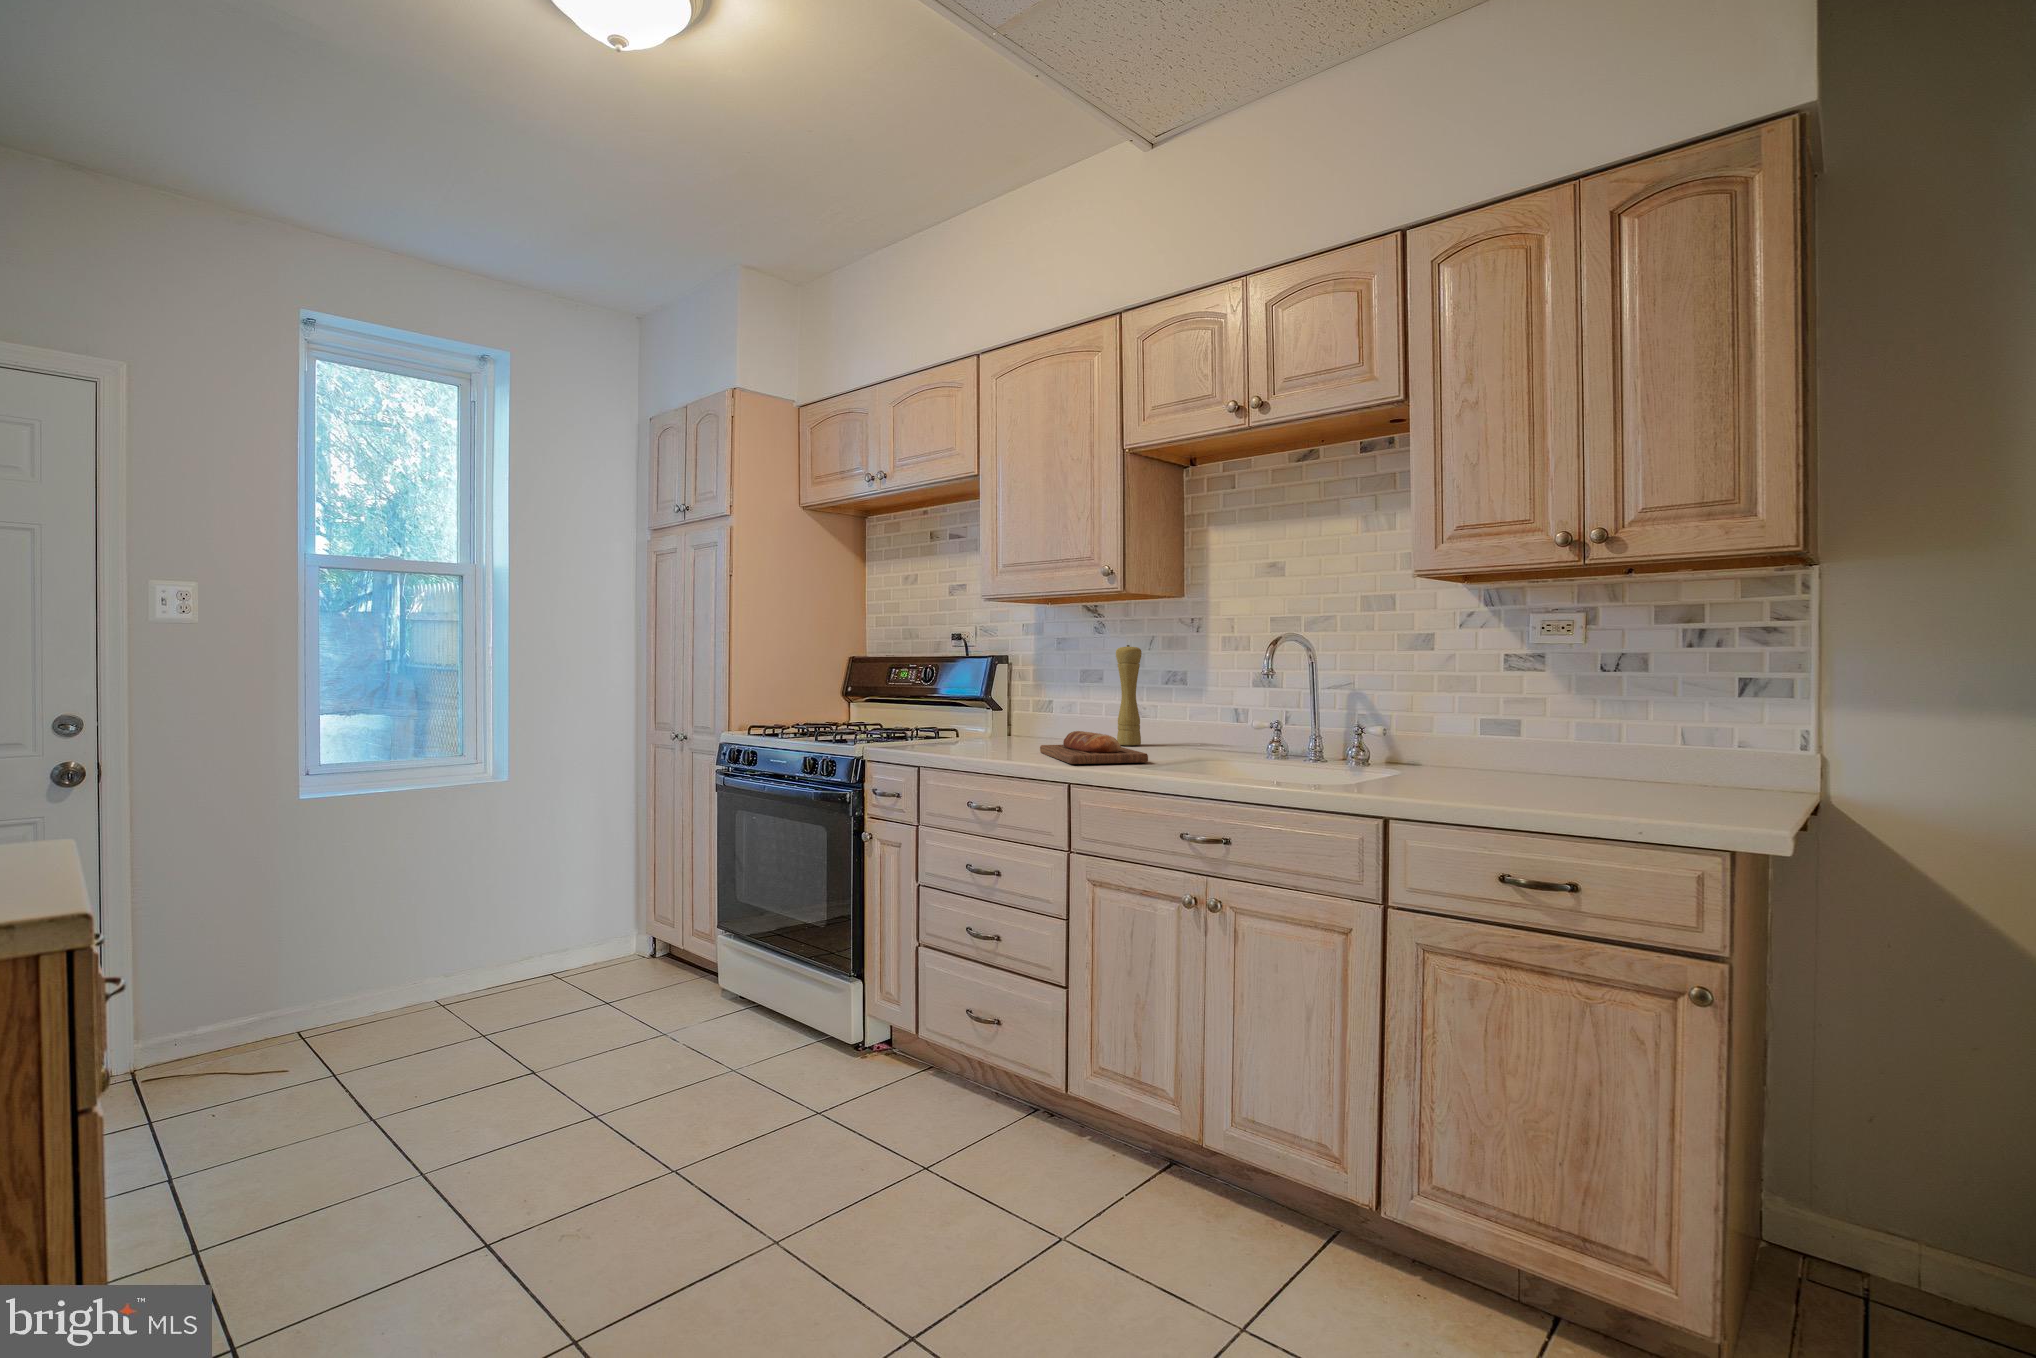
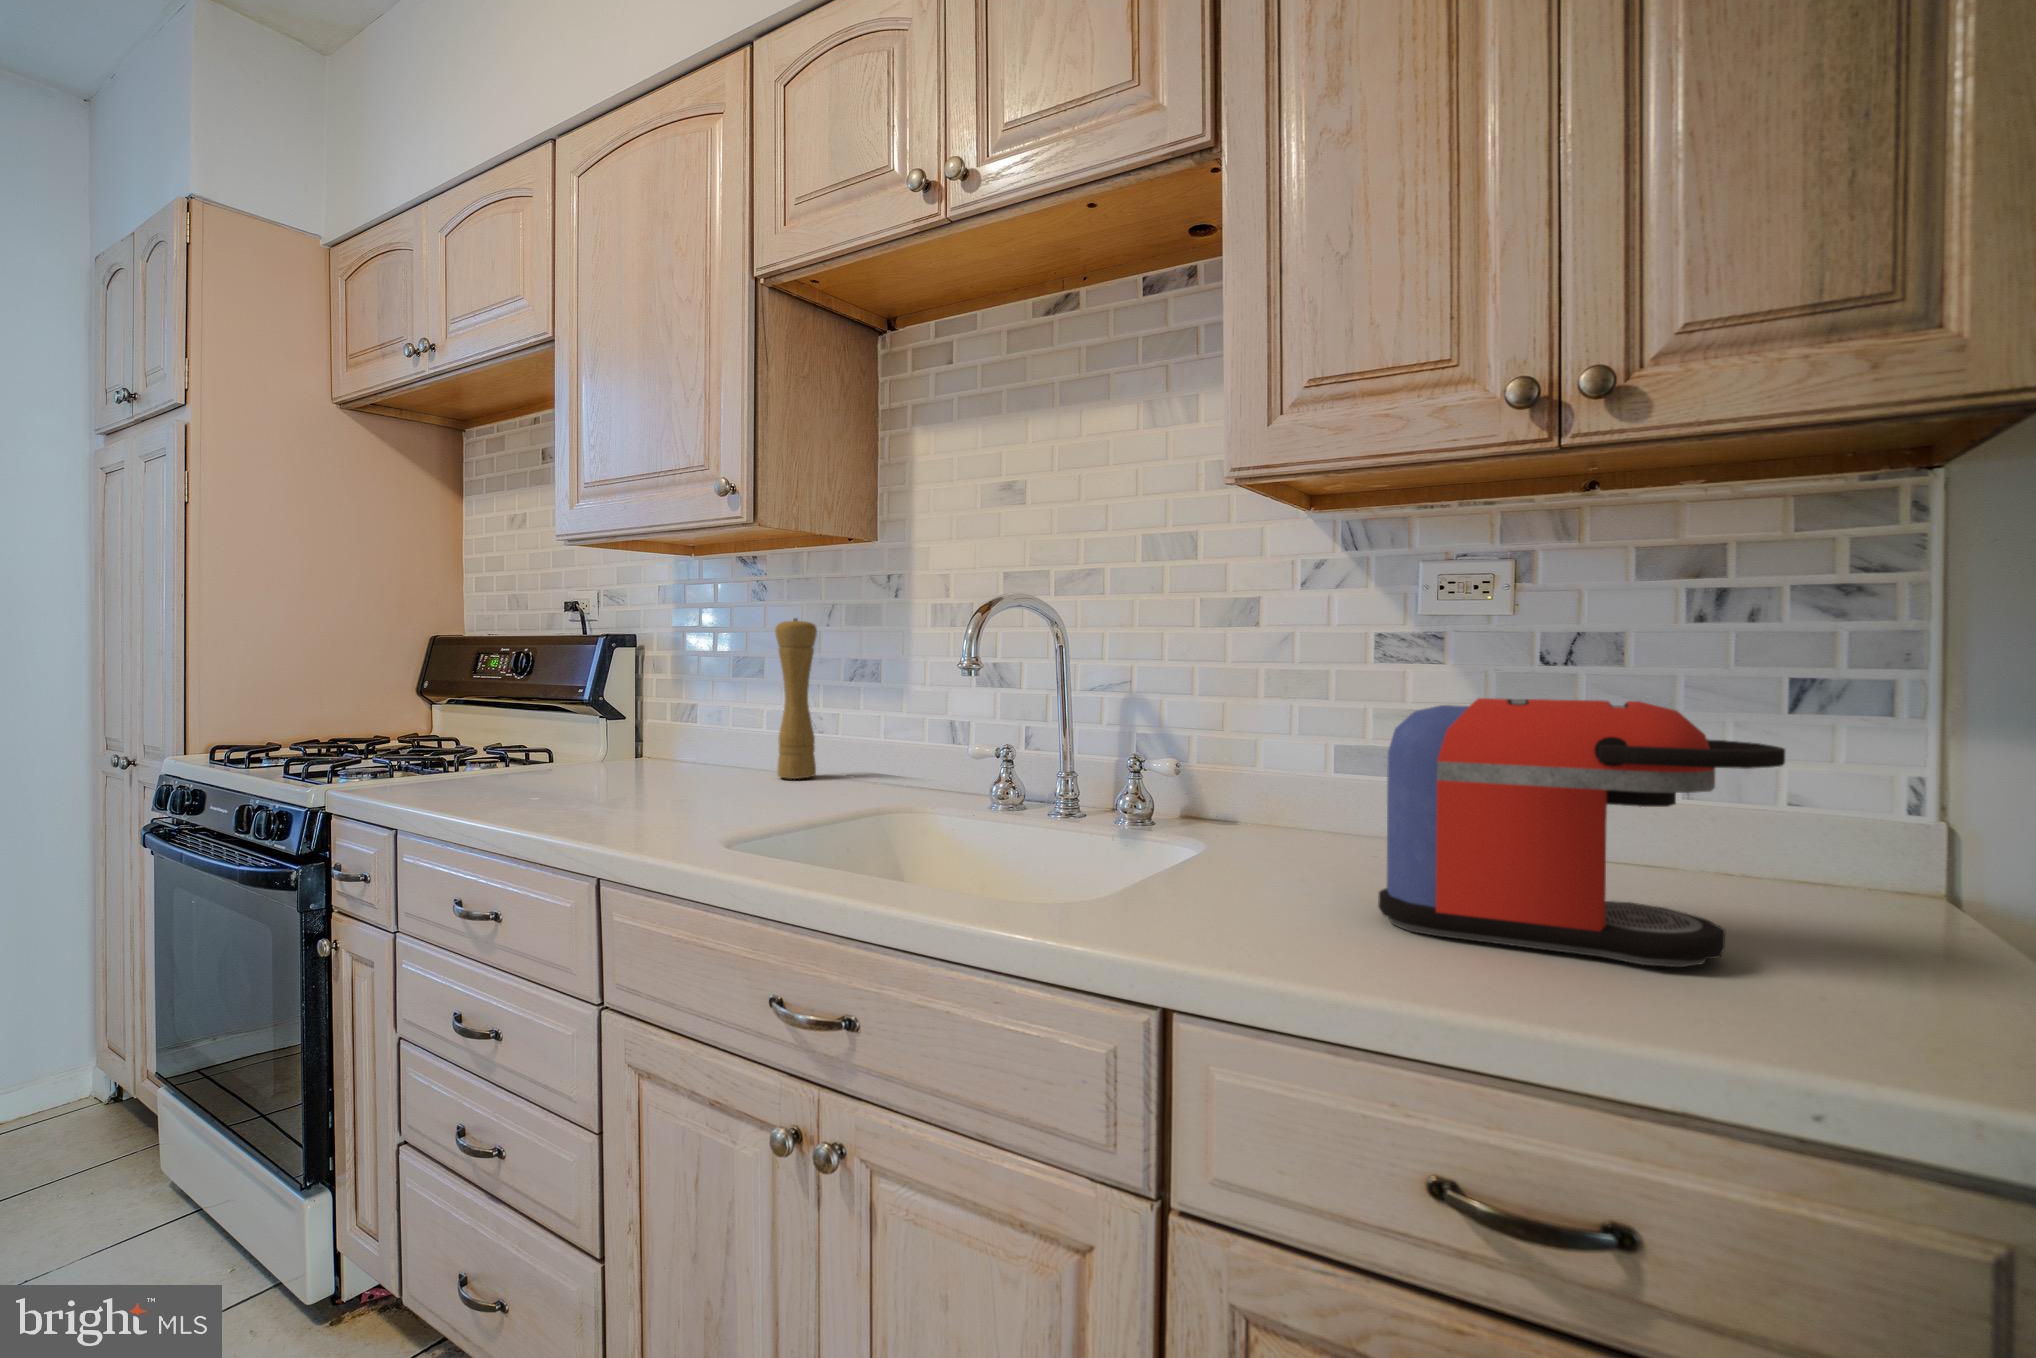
coffee maker: none [1493,686,1678,803] -> present [1378,698,1785,967]
bread loaf: present [1040,731,1148,764] -> none [602,763,763,837]

